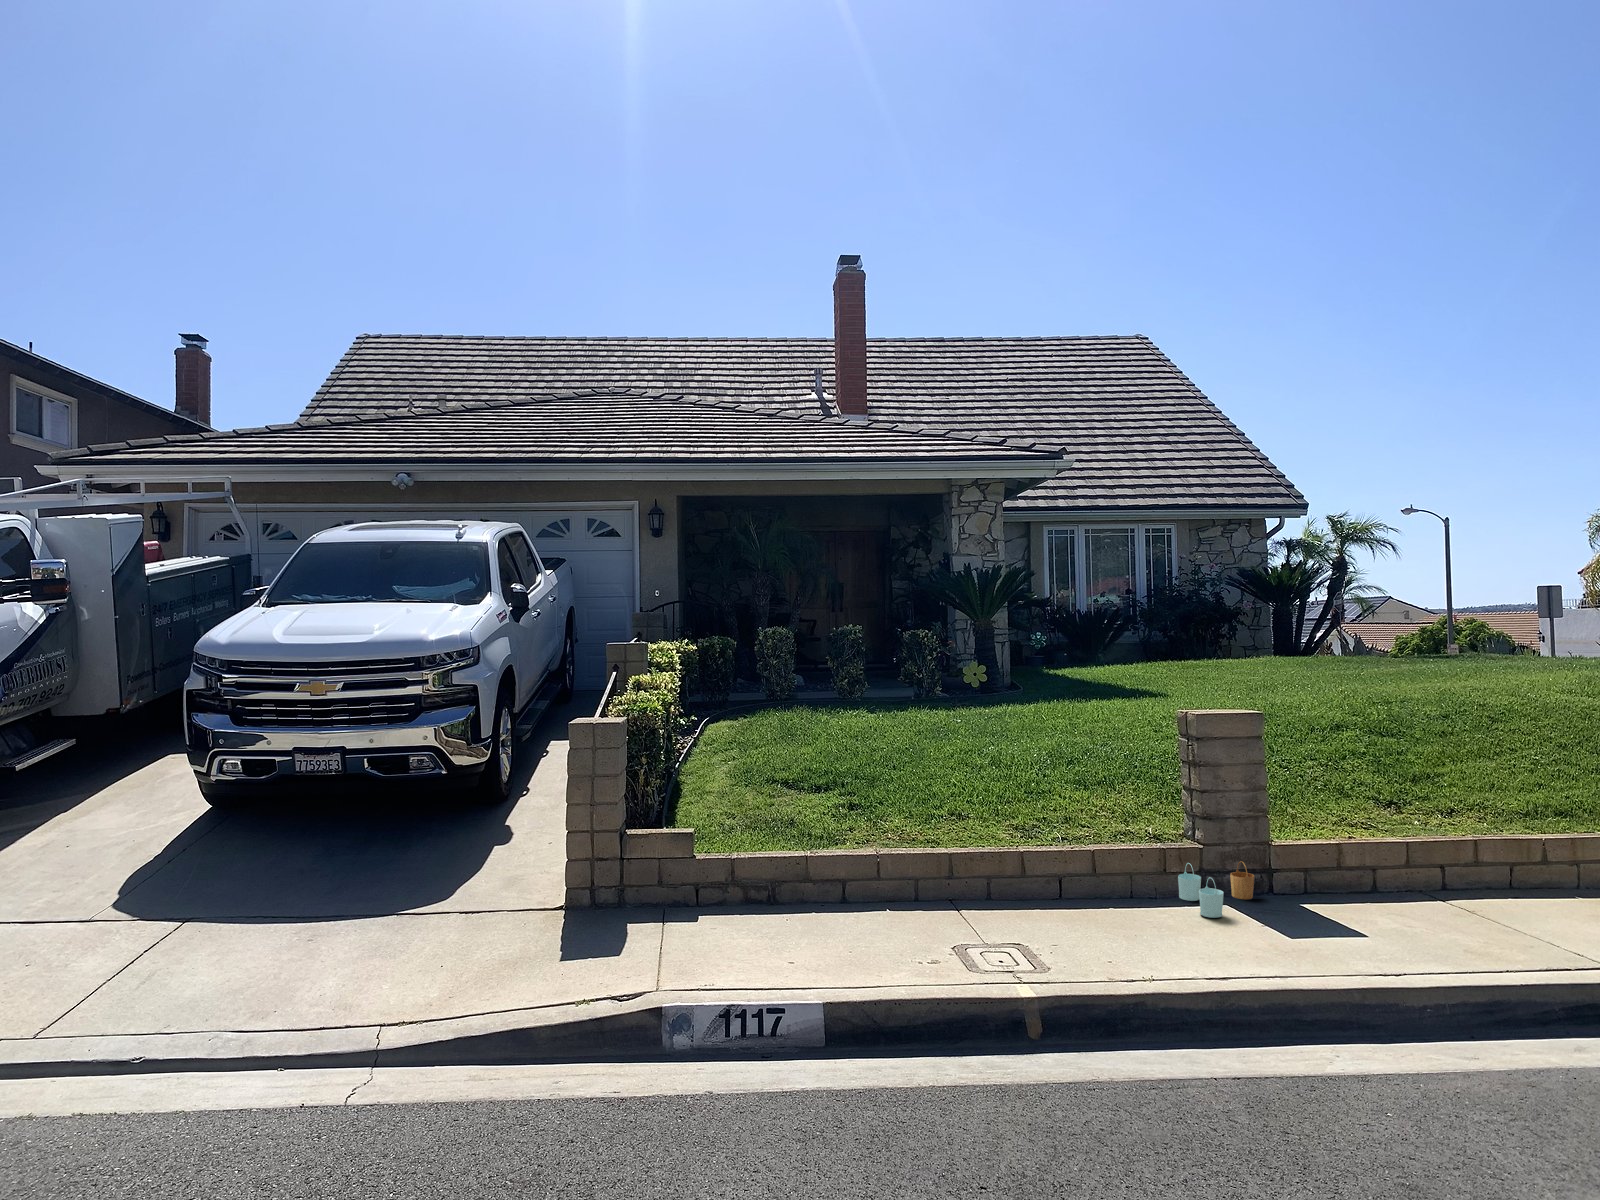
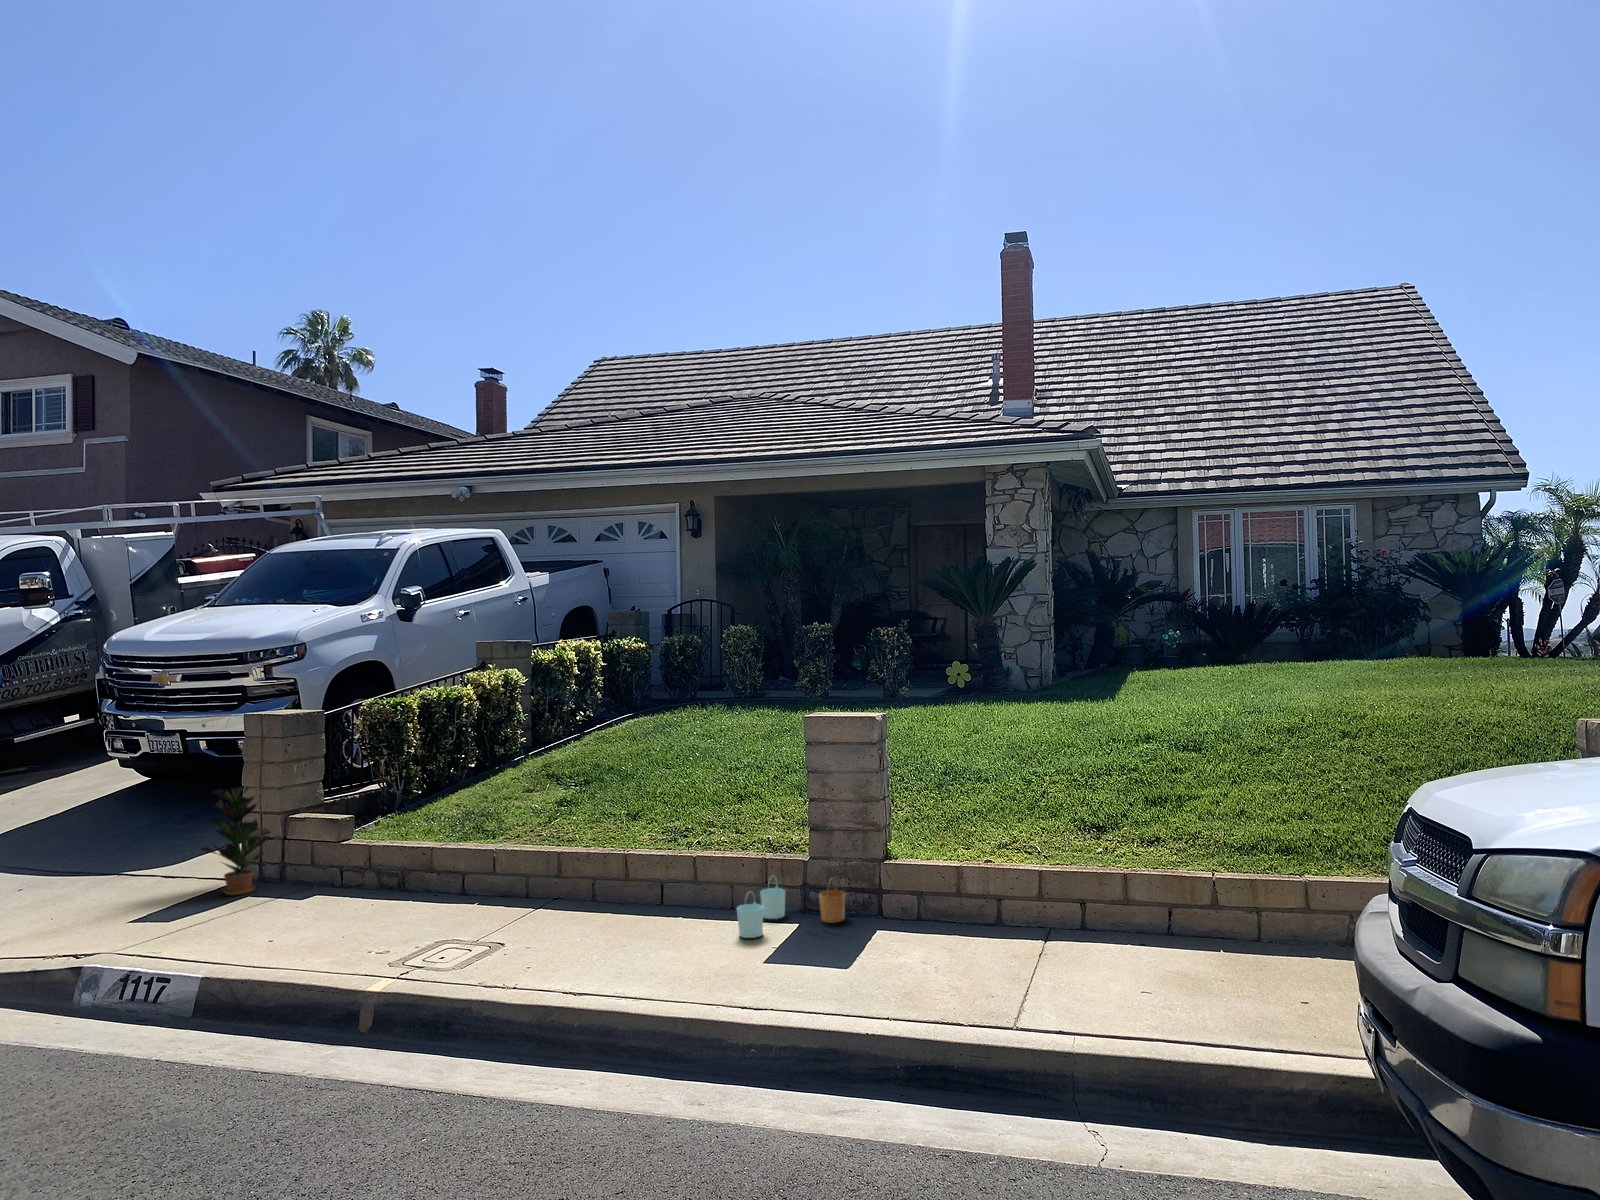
potted plant: none [583,811,655,926] -> present [202,787,270,895]

